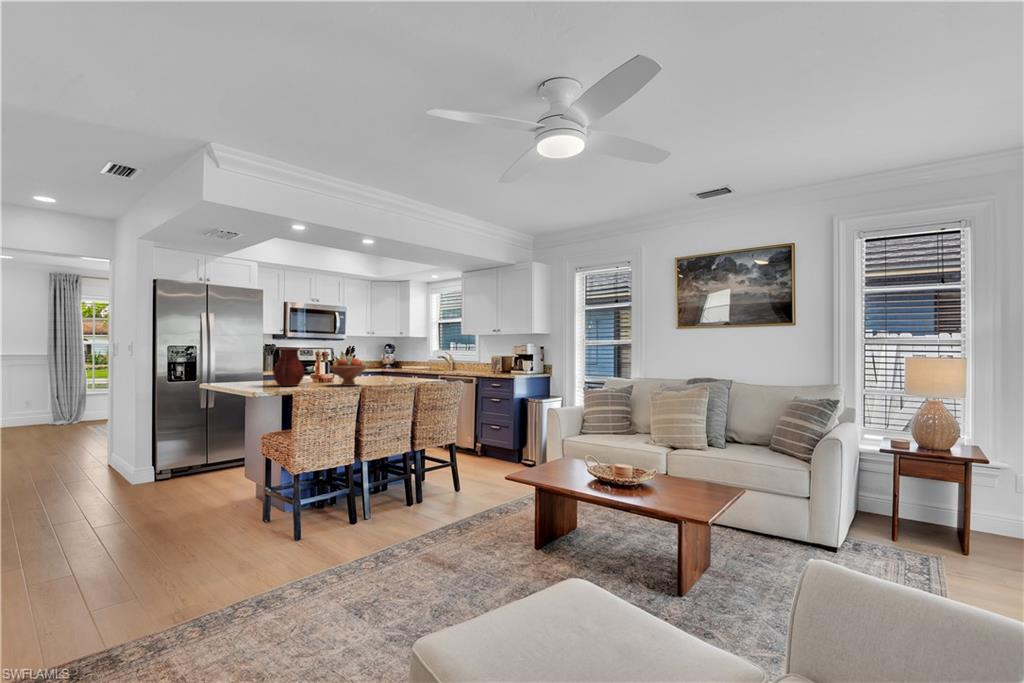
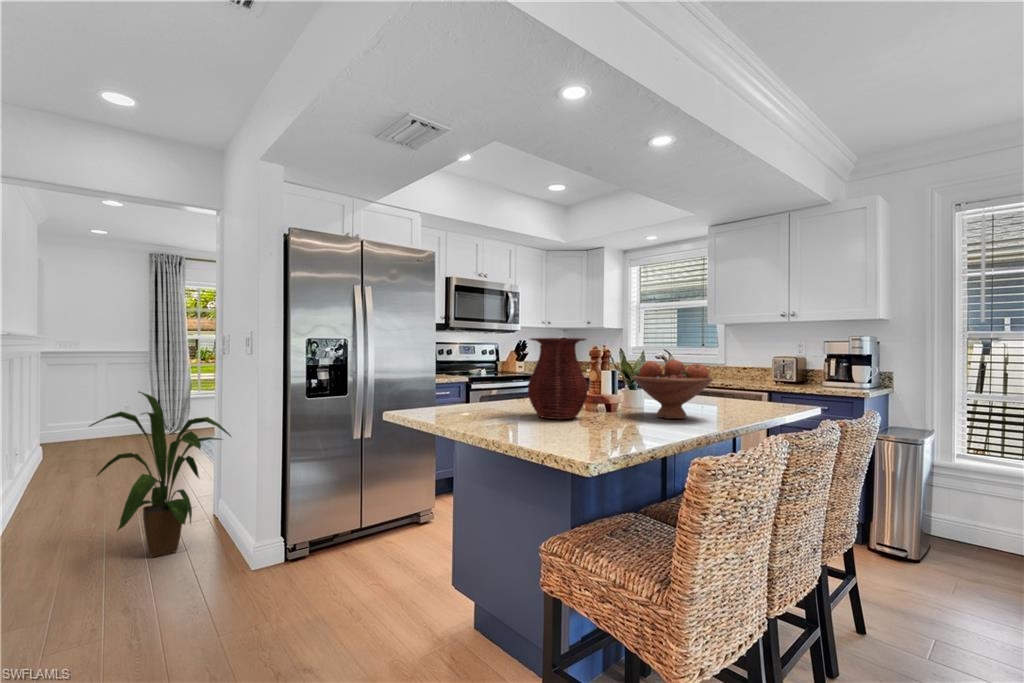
house plant: none [22,381,120,482] -> present [89,392,231,557]

